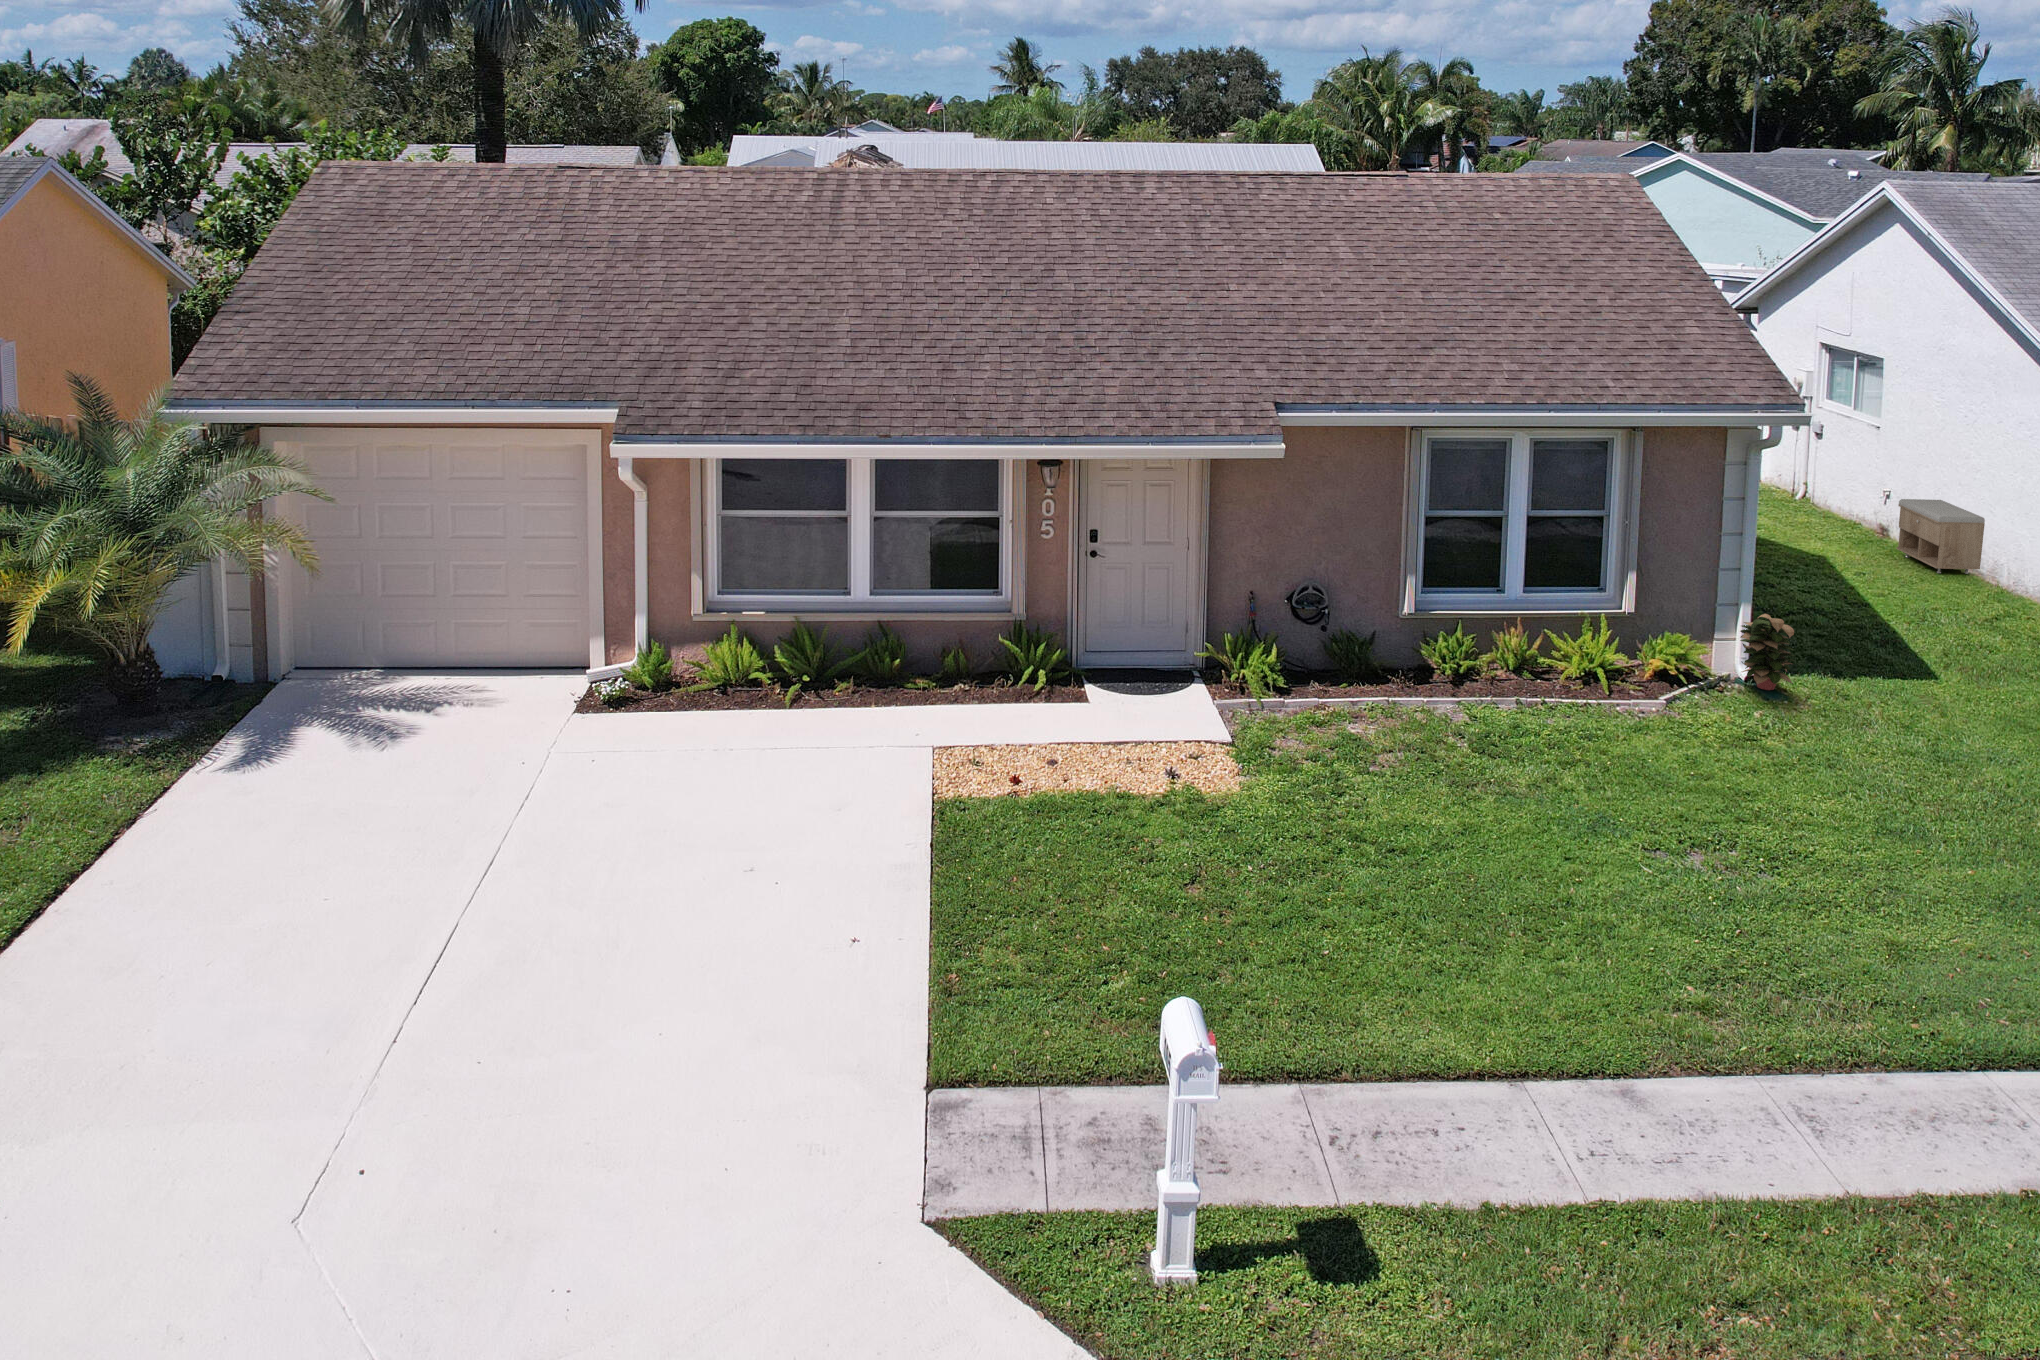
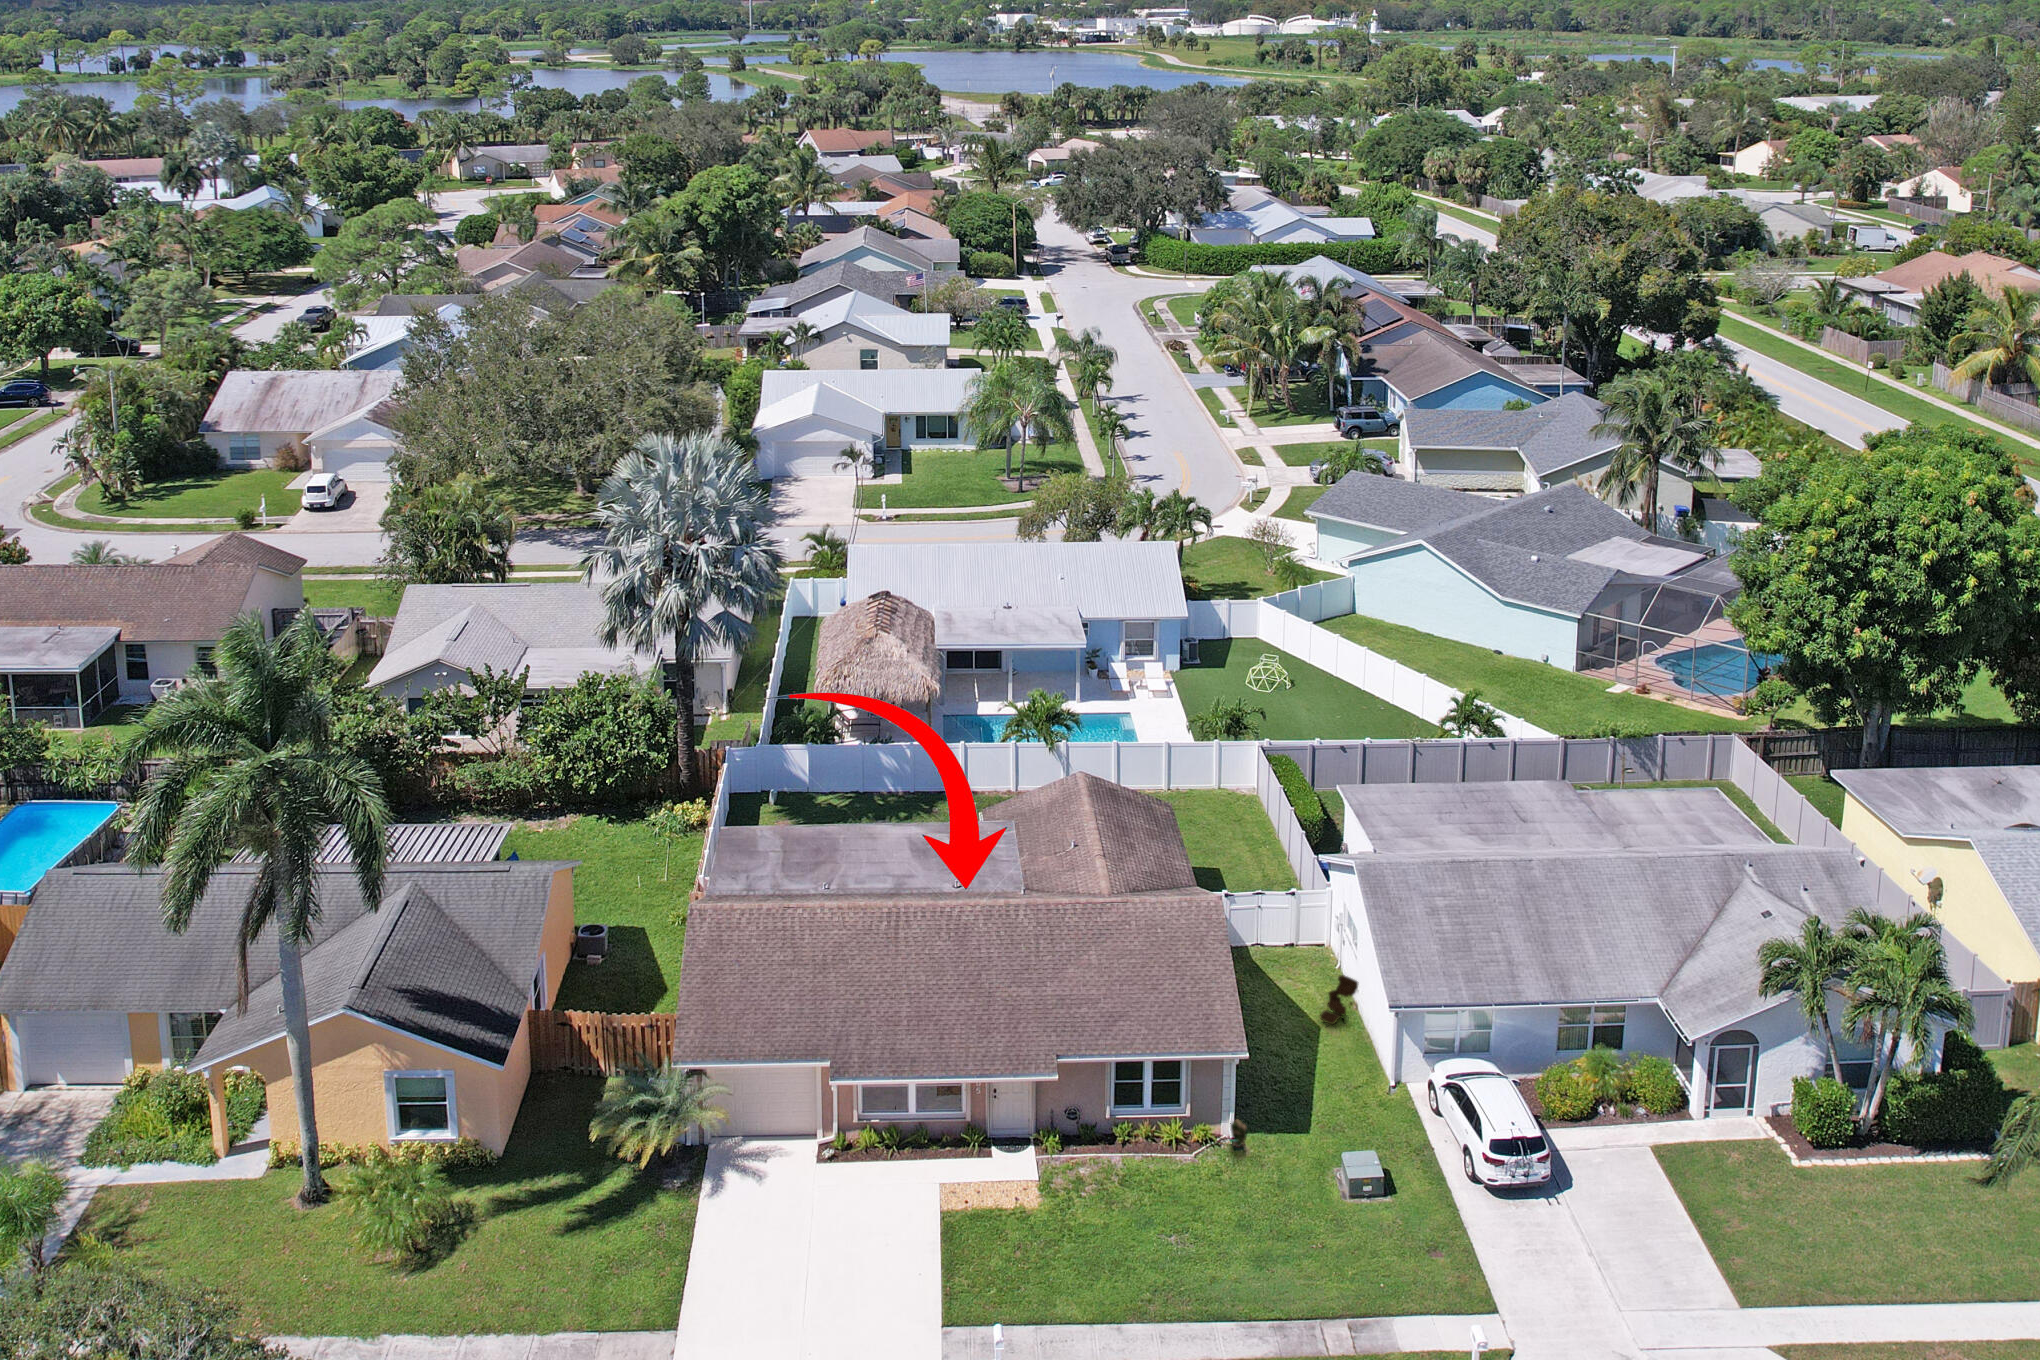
lounge chair: none [1813,440,1895,539] -> present [1320,975,1358,1025]
storage bench: present [1896,499,1985,574] -> none [1346,1020,1373,1060]

